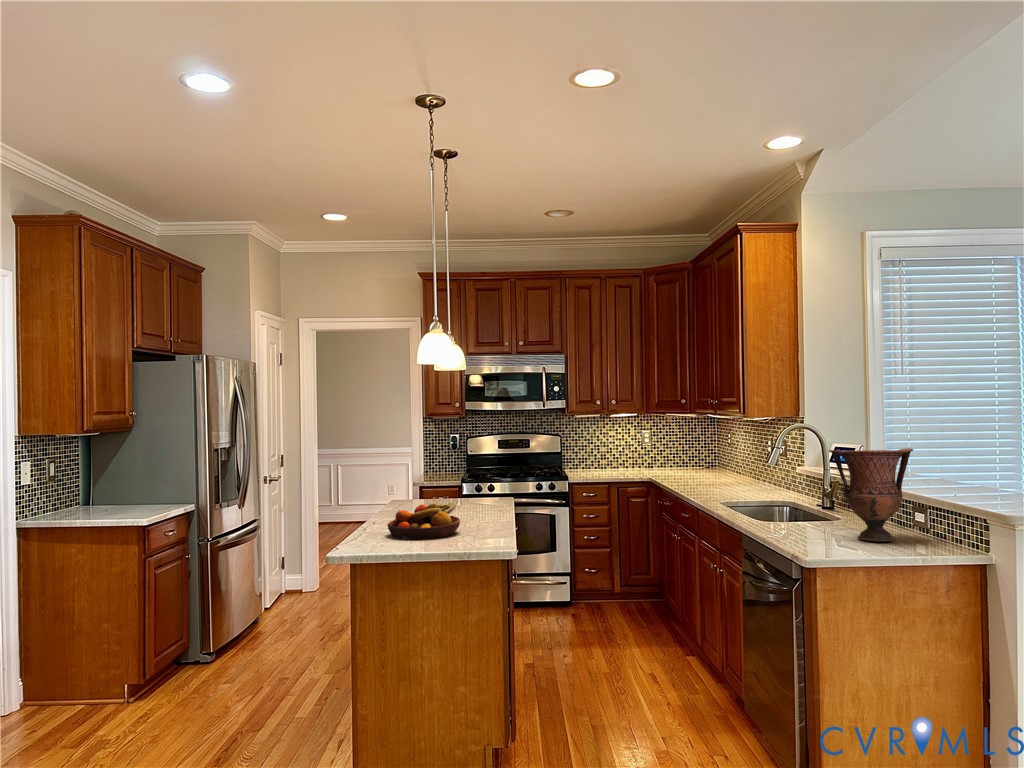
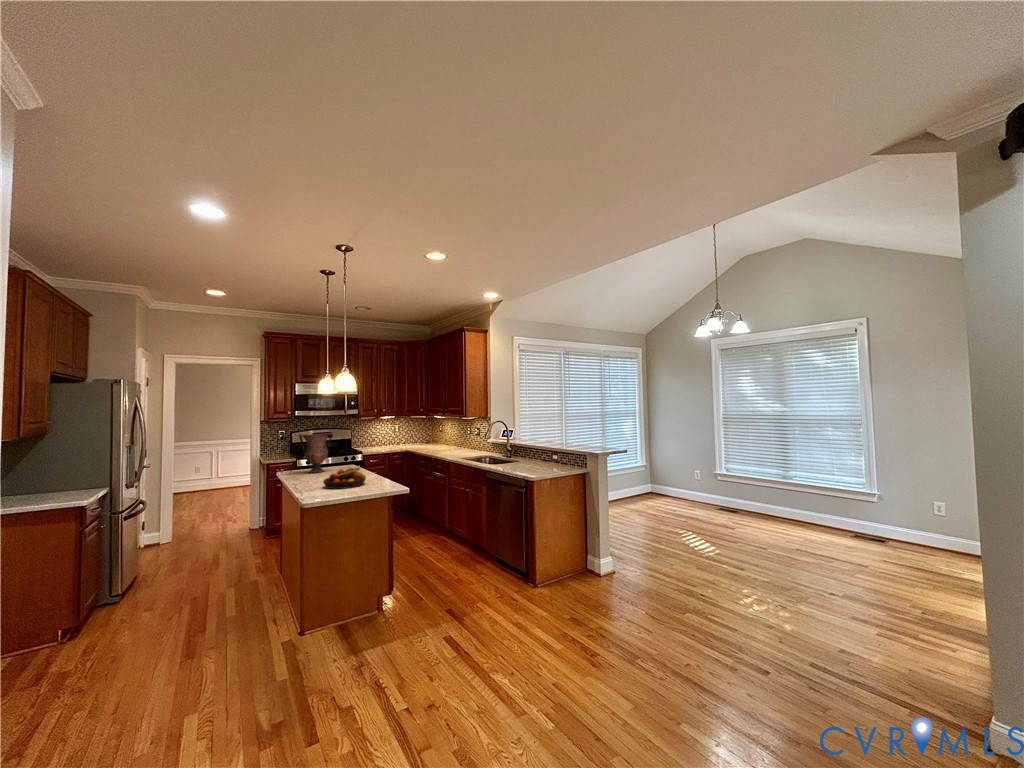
vase: present [829,449,913,541] -> present [298,433,333,473]

